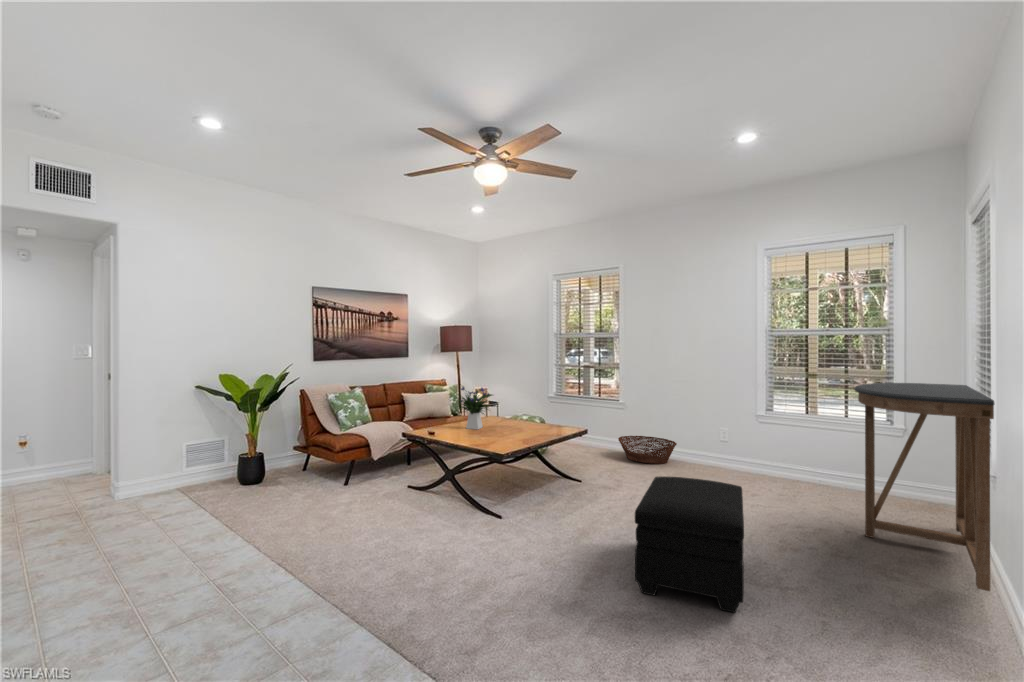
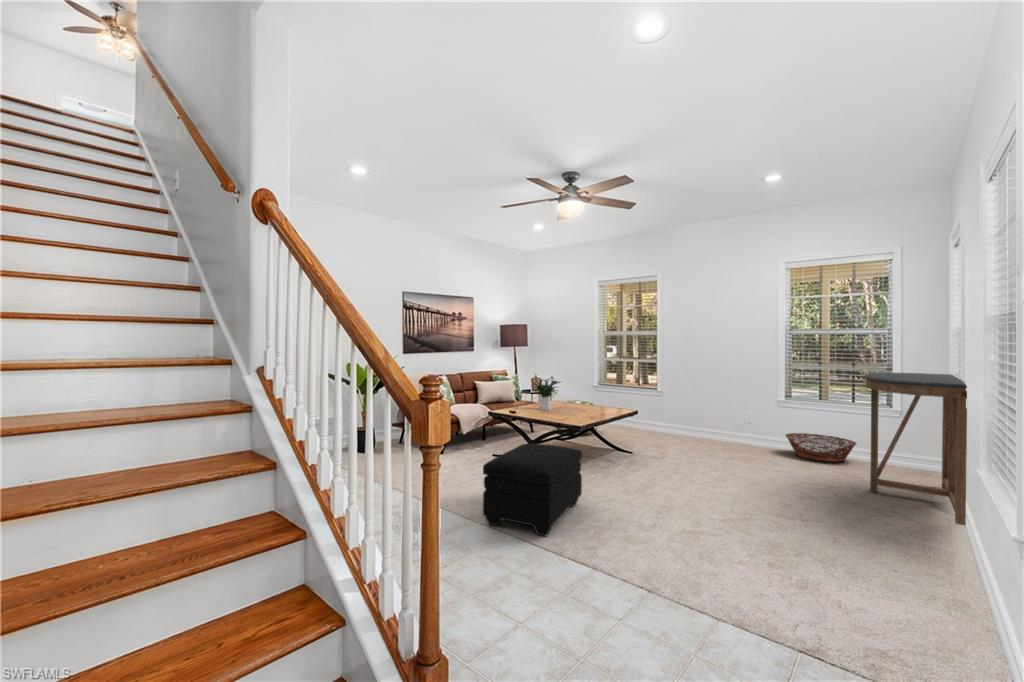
basket: present [618,436,677,464] -> present [786,433,856,462]
ottoman: present [635,477,744,613] -> present [483,444,582,536]

